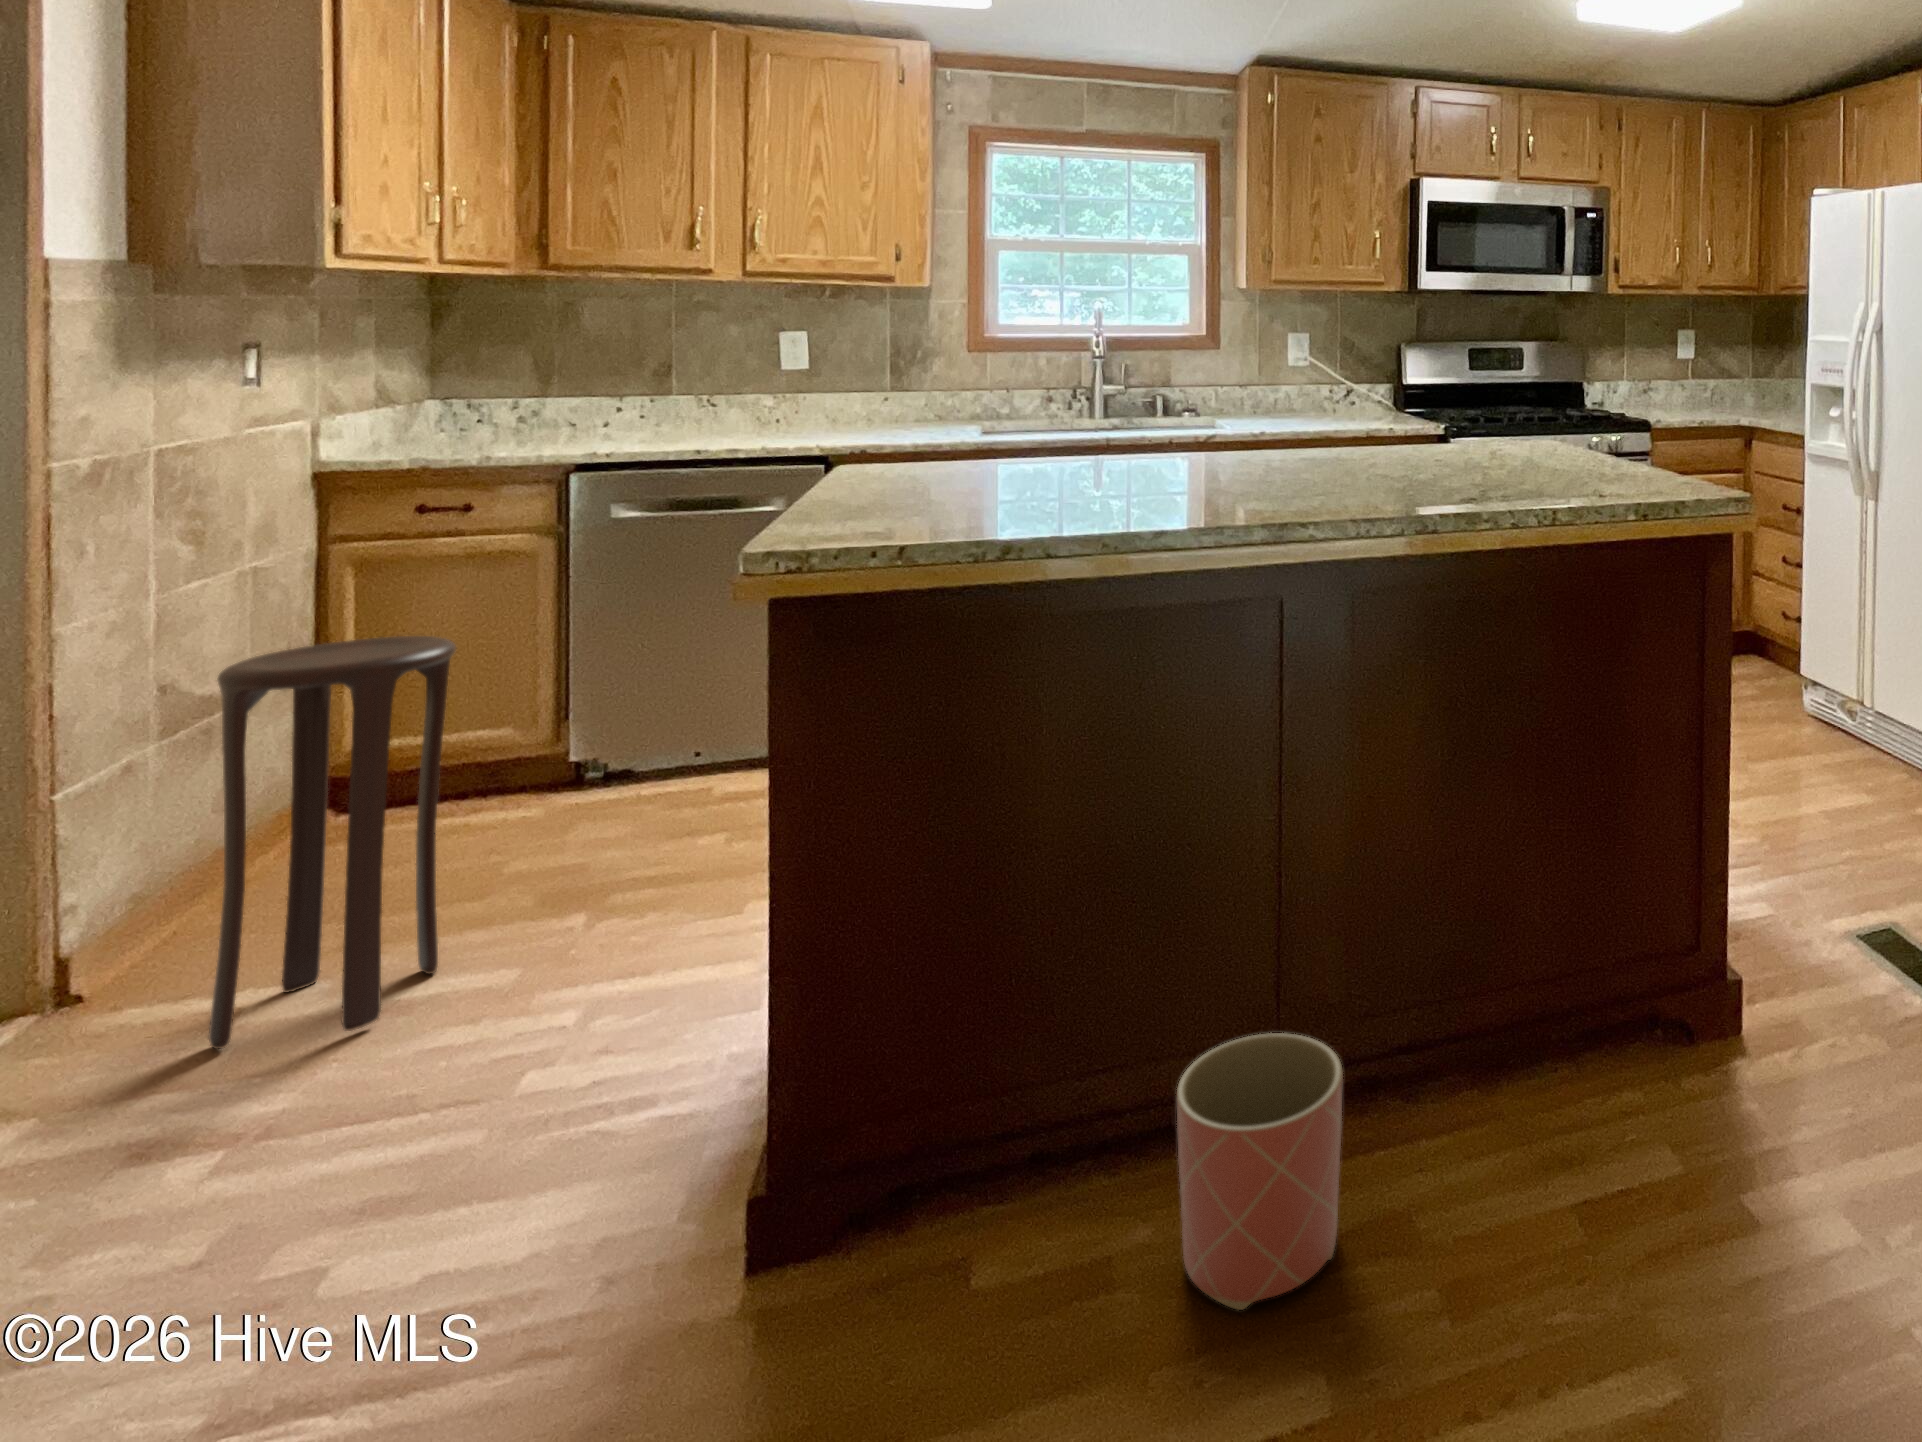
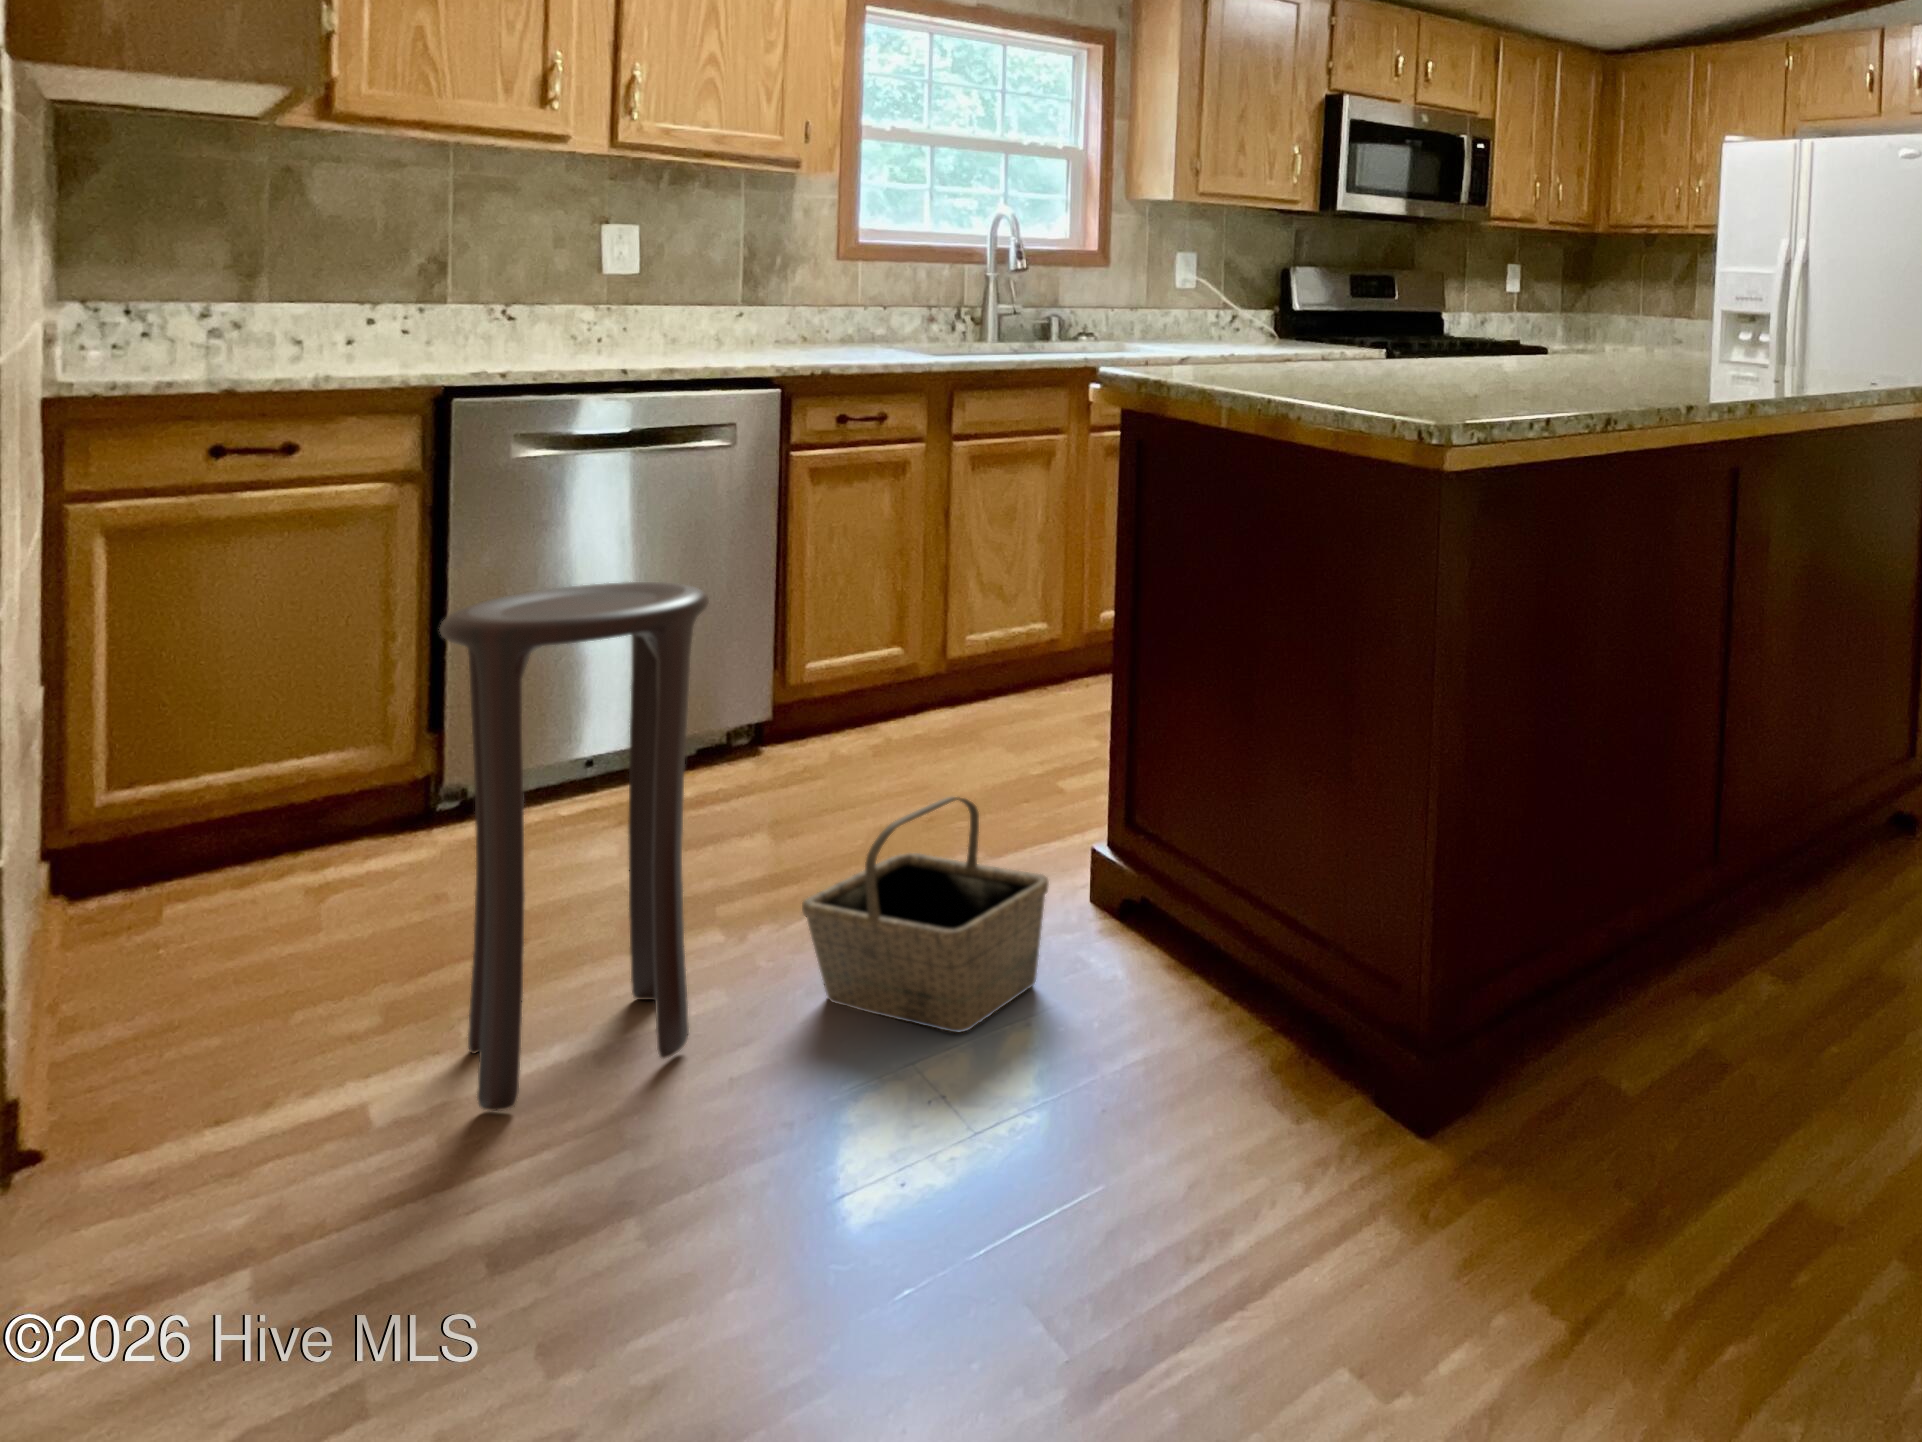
basket: none [491,844,662,1063] -> present [802,797,1049,1032]
planter: present [1177,1033,1343,1310] -> none [1759,824,1899,1019]

